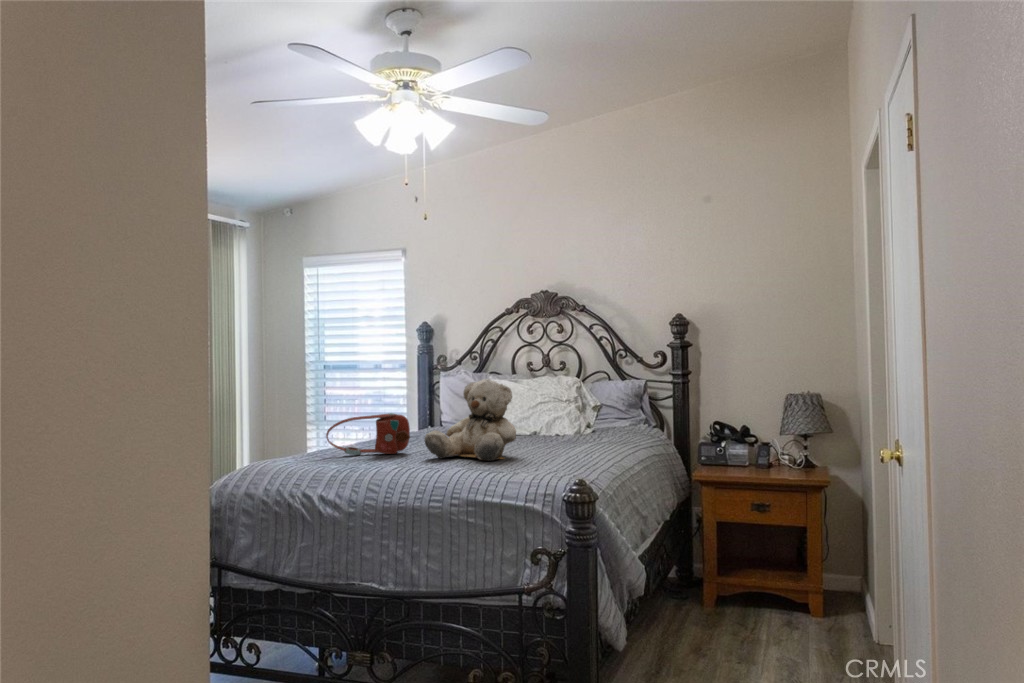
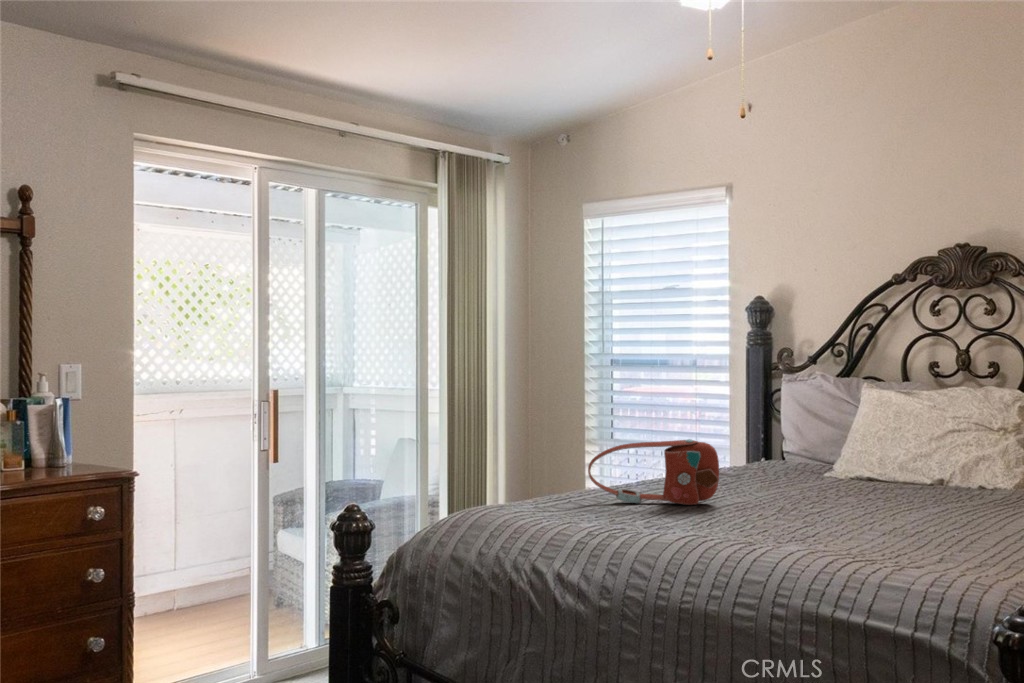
teddy bear: present [425,379,516,461] -> none [739,388,904,533]

